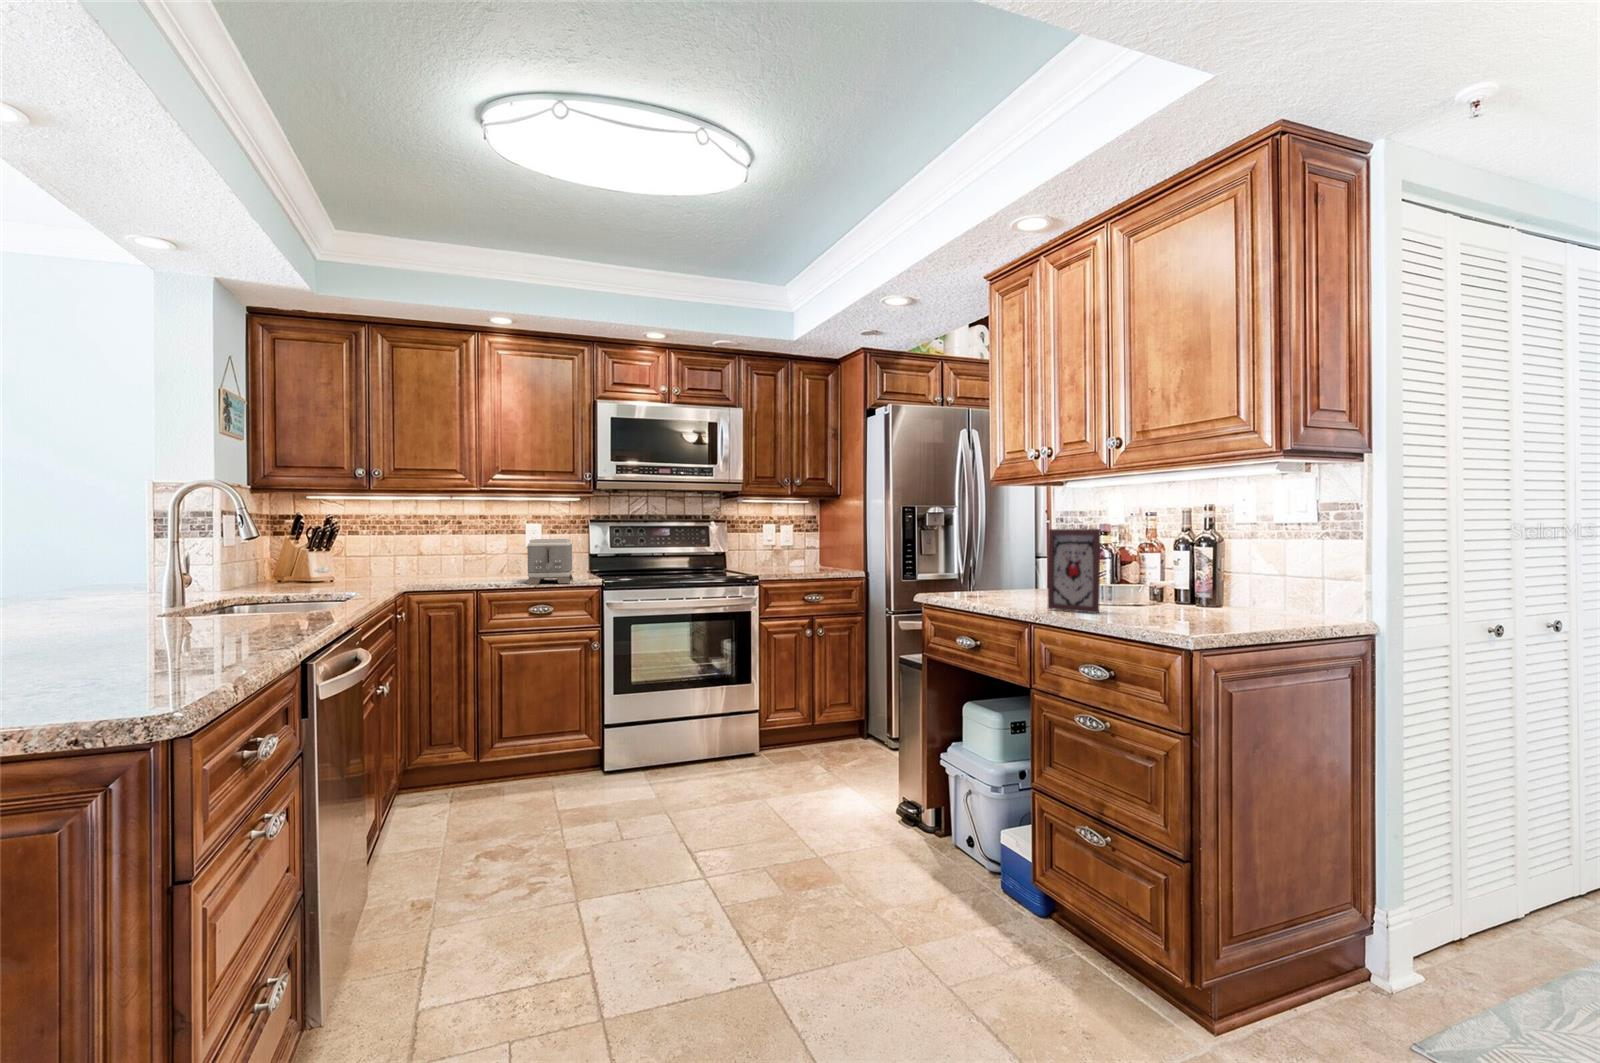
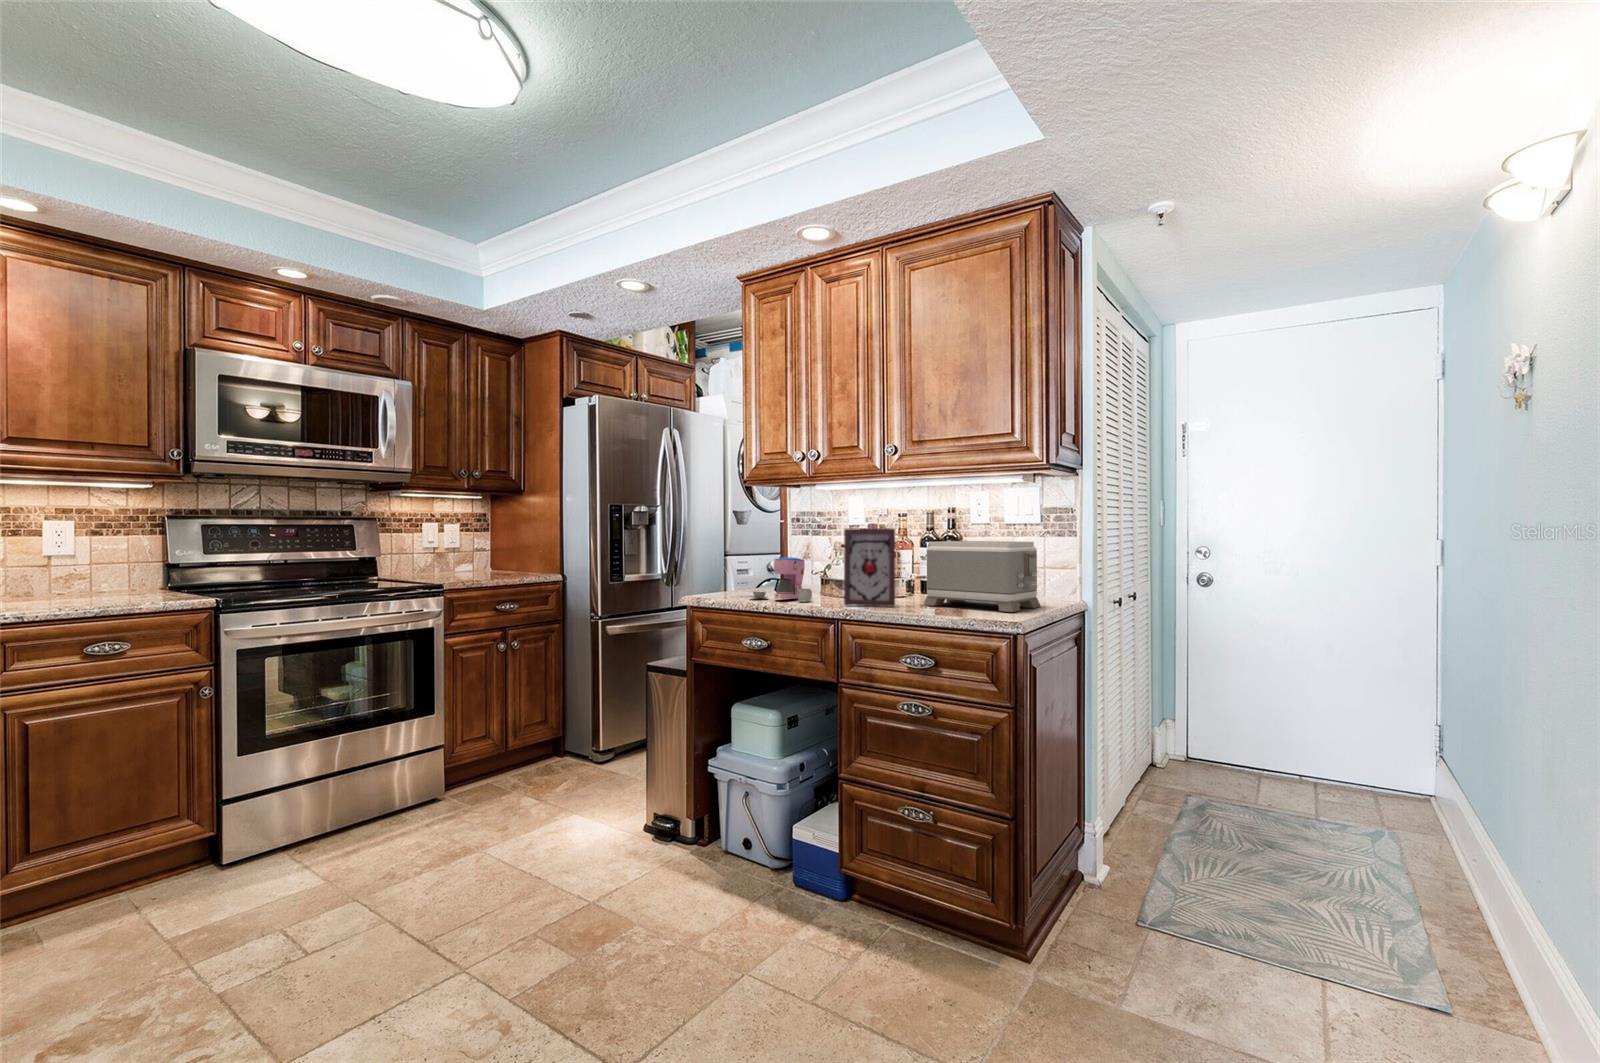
toaster: present [527,539,573,584] -> present [923,541,1041,612]
coffee maker: none [973,558,1029,603] -> present [750,557,812,601]

